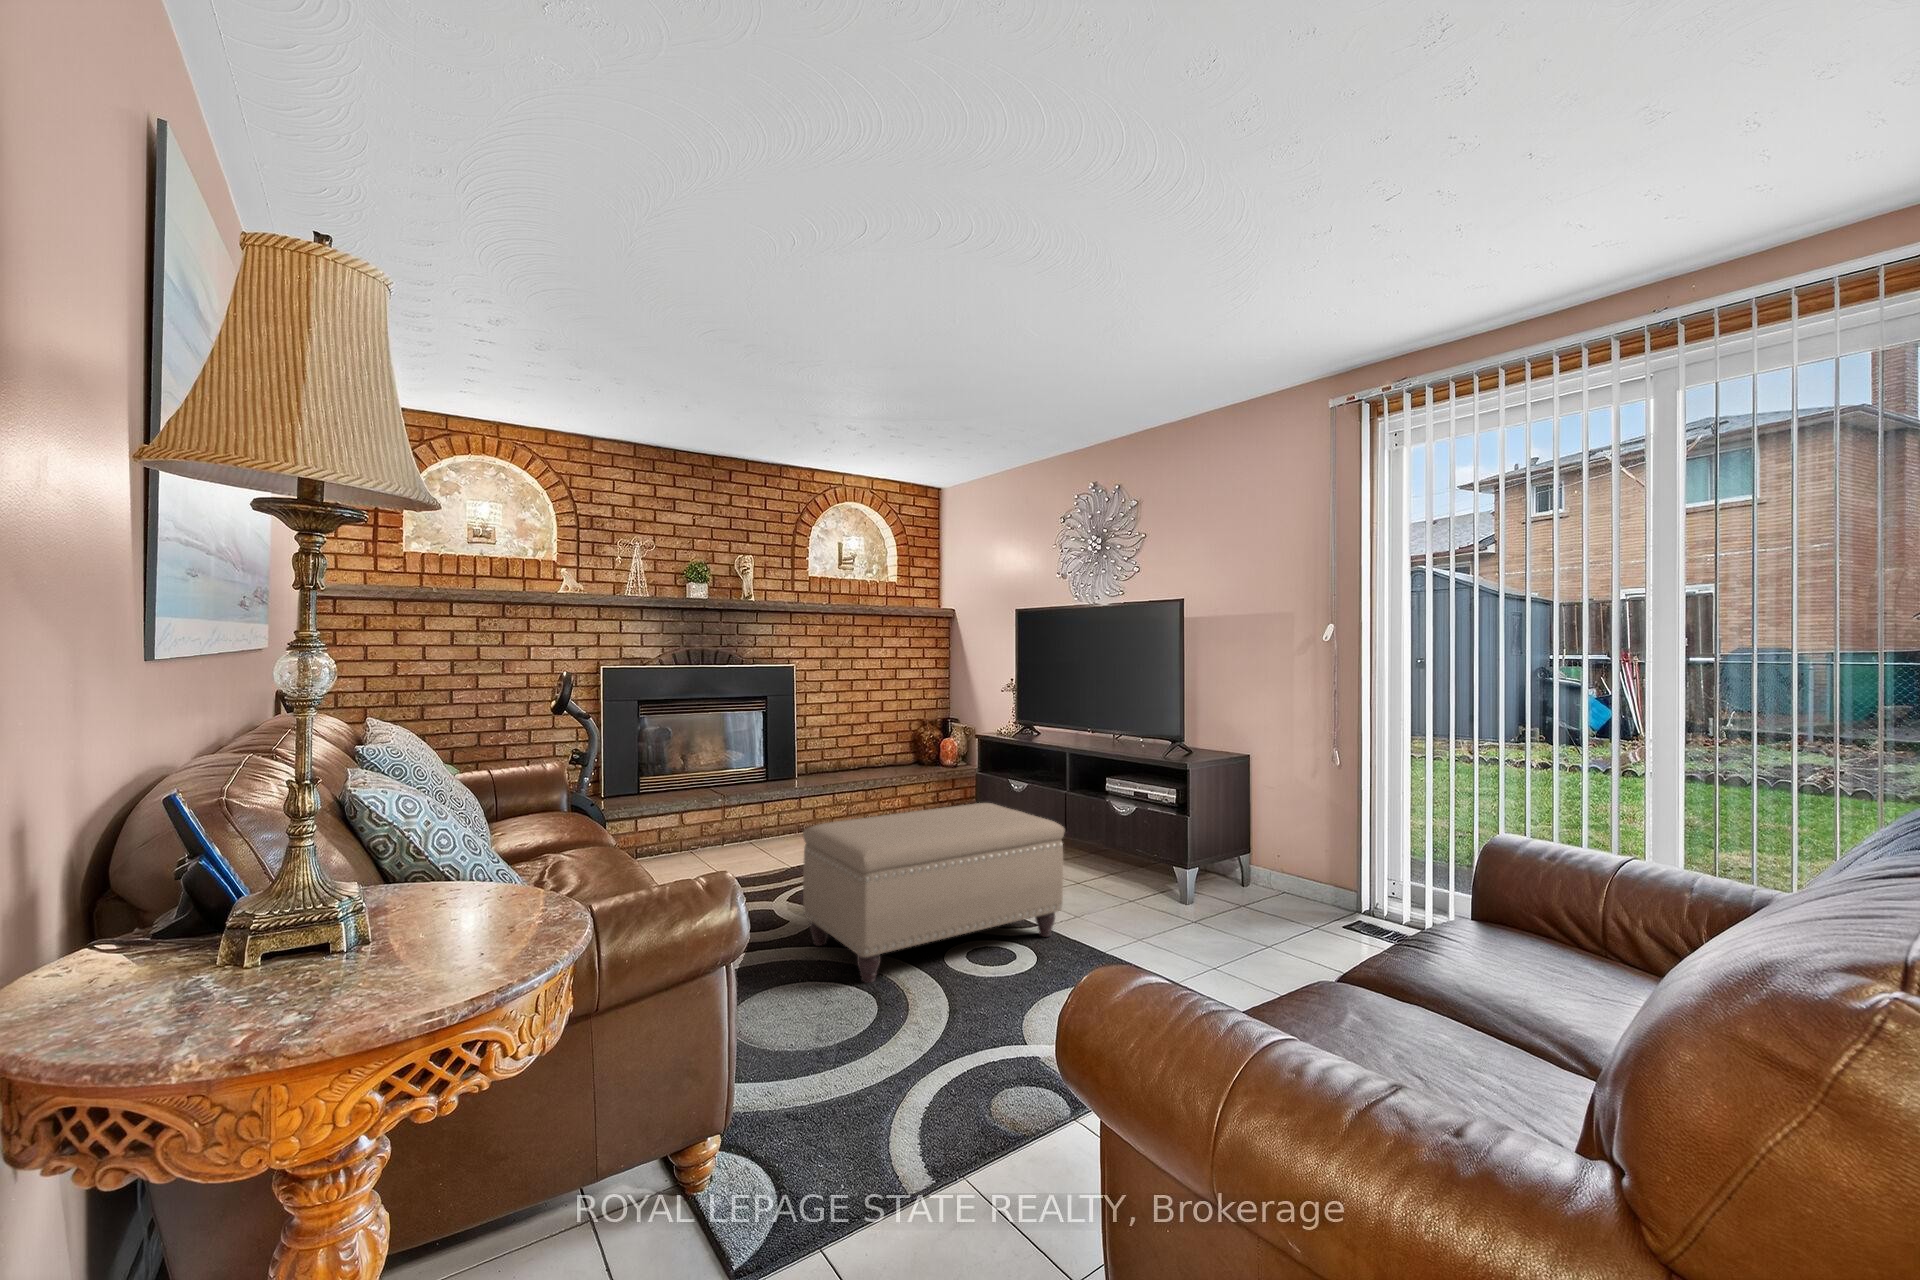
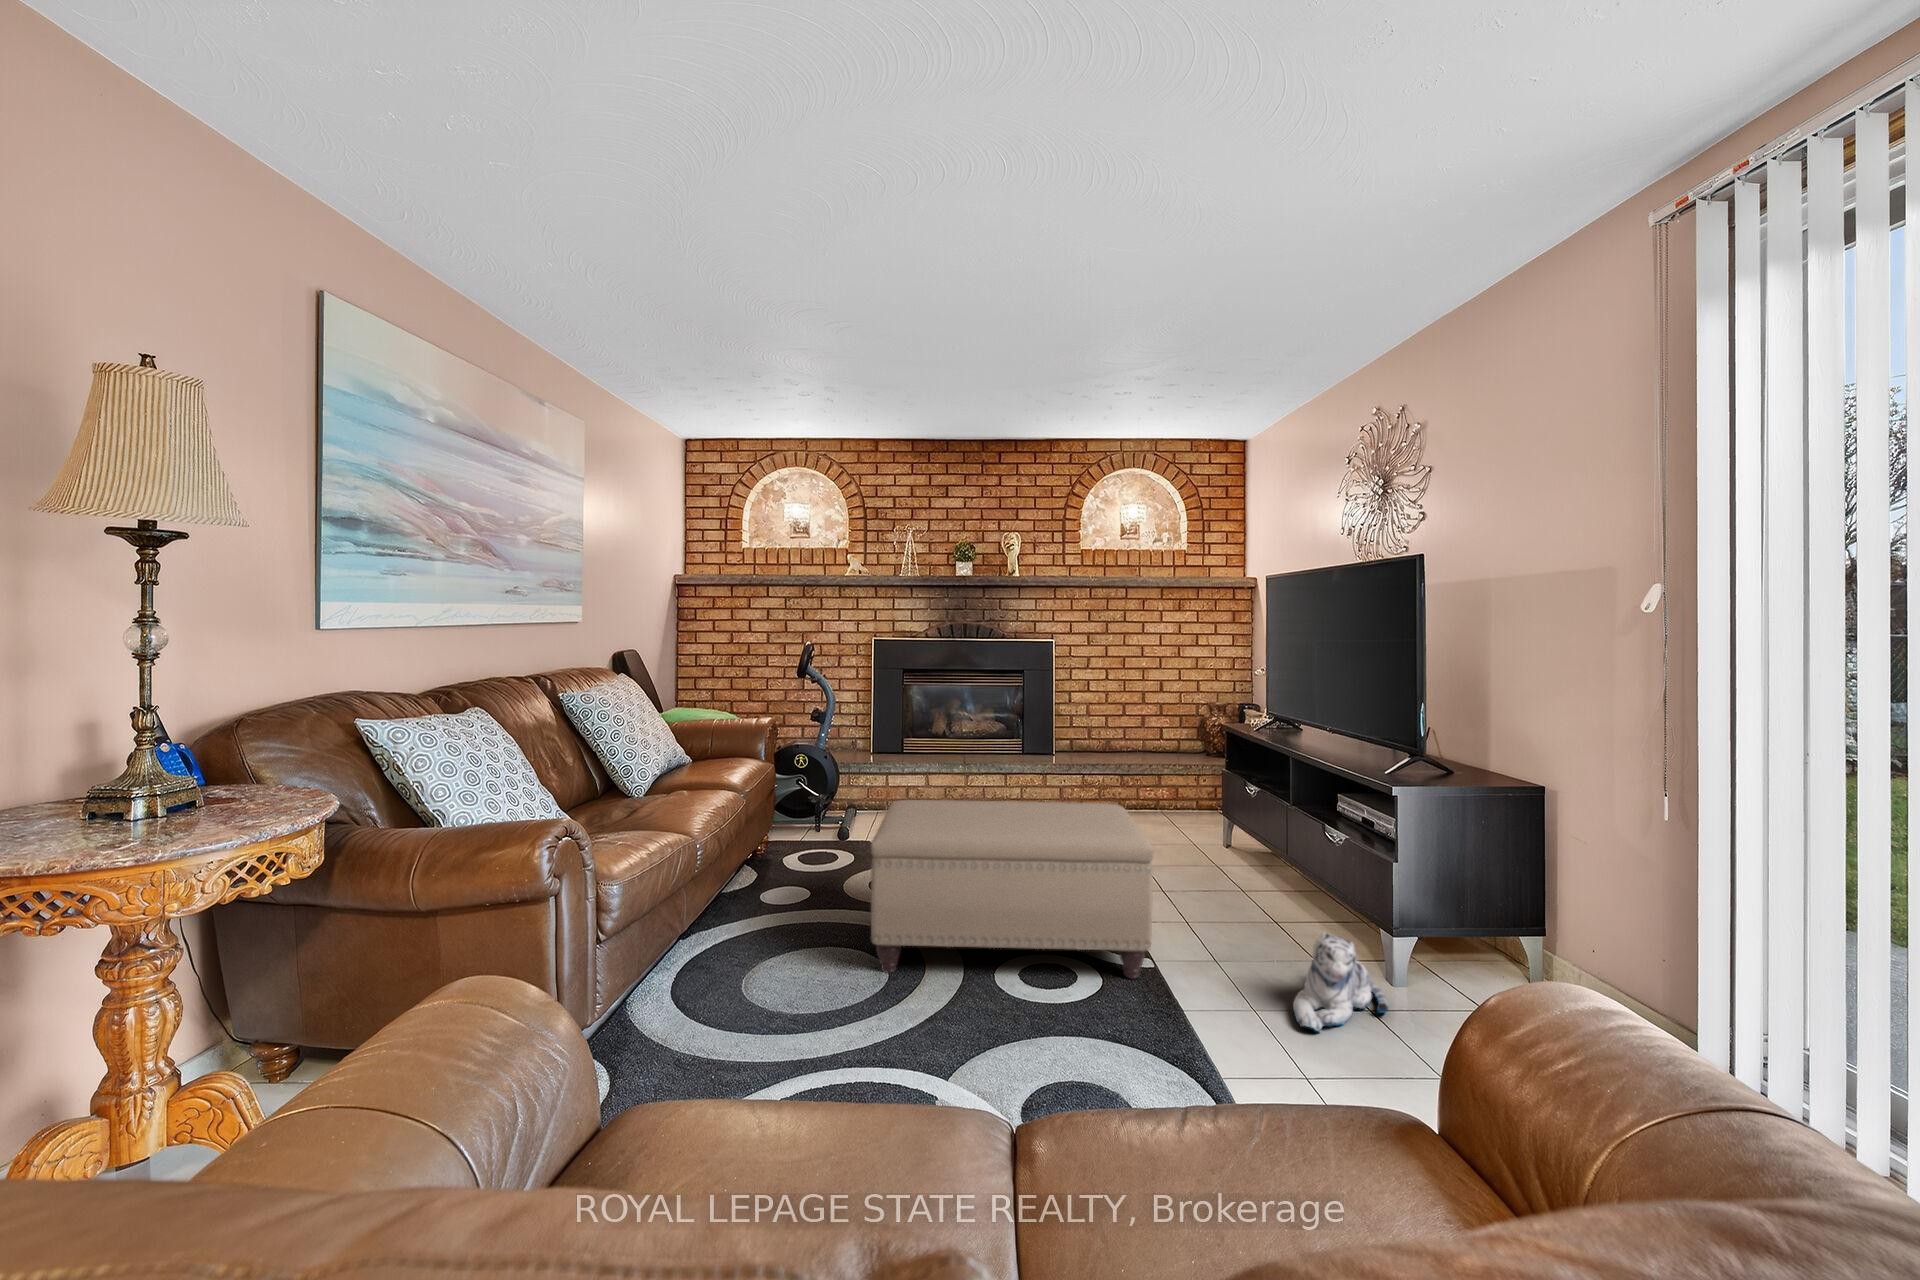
plush toy: none [1149,868,1204,936] -> present [1293,933,1388,1031]

